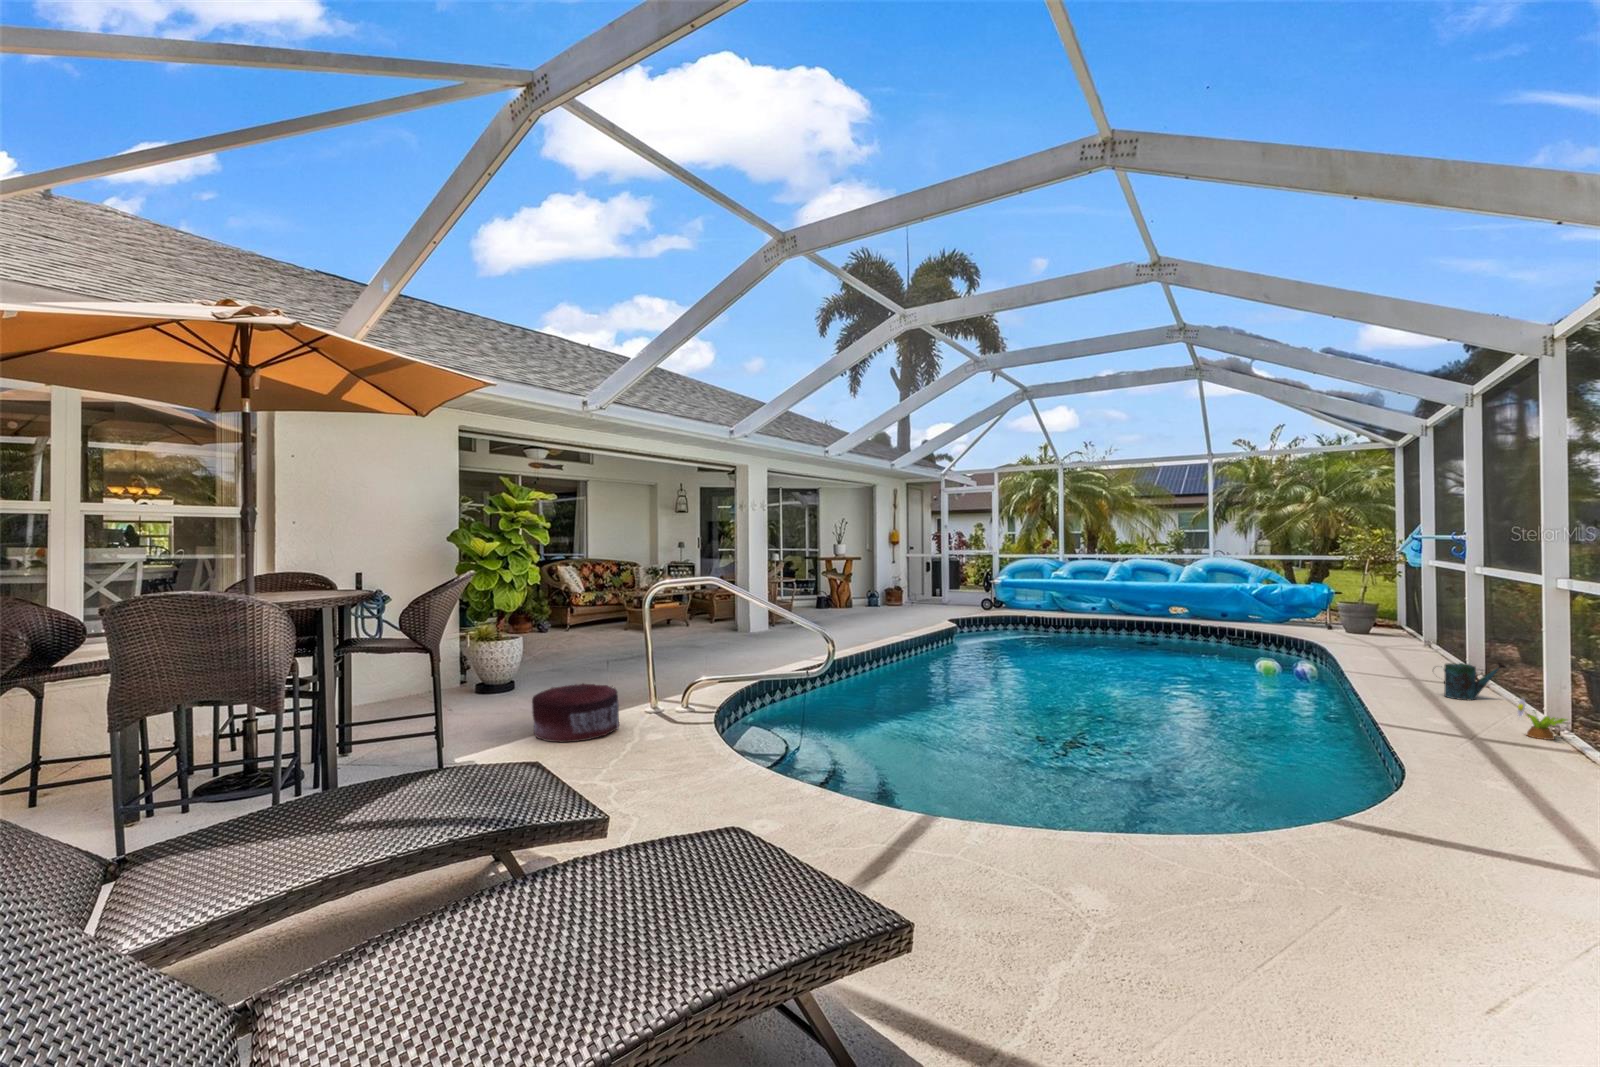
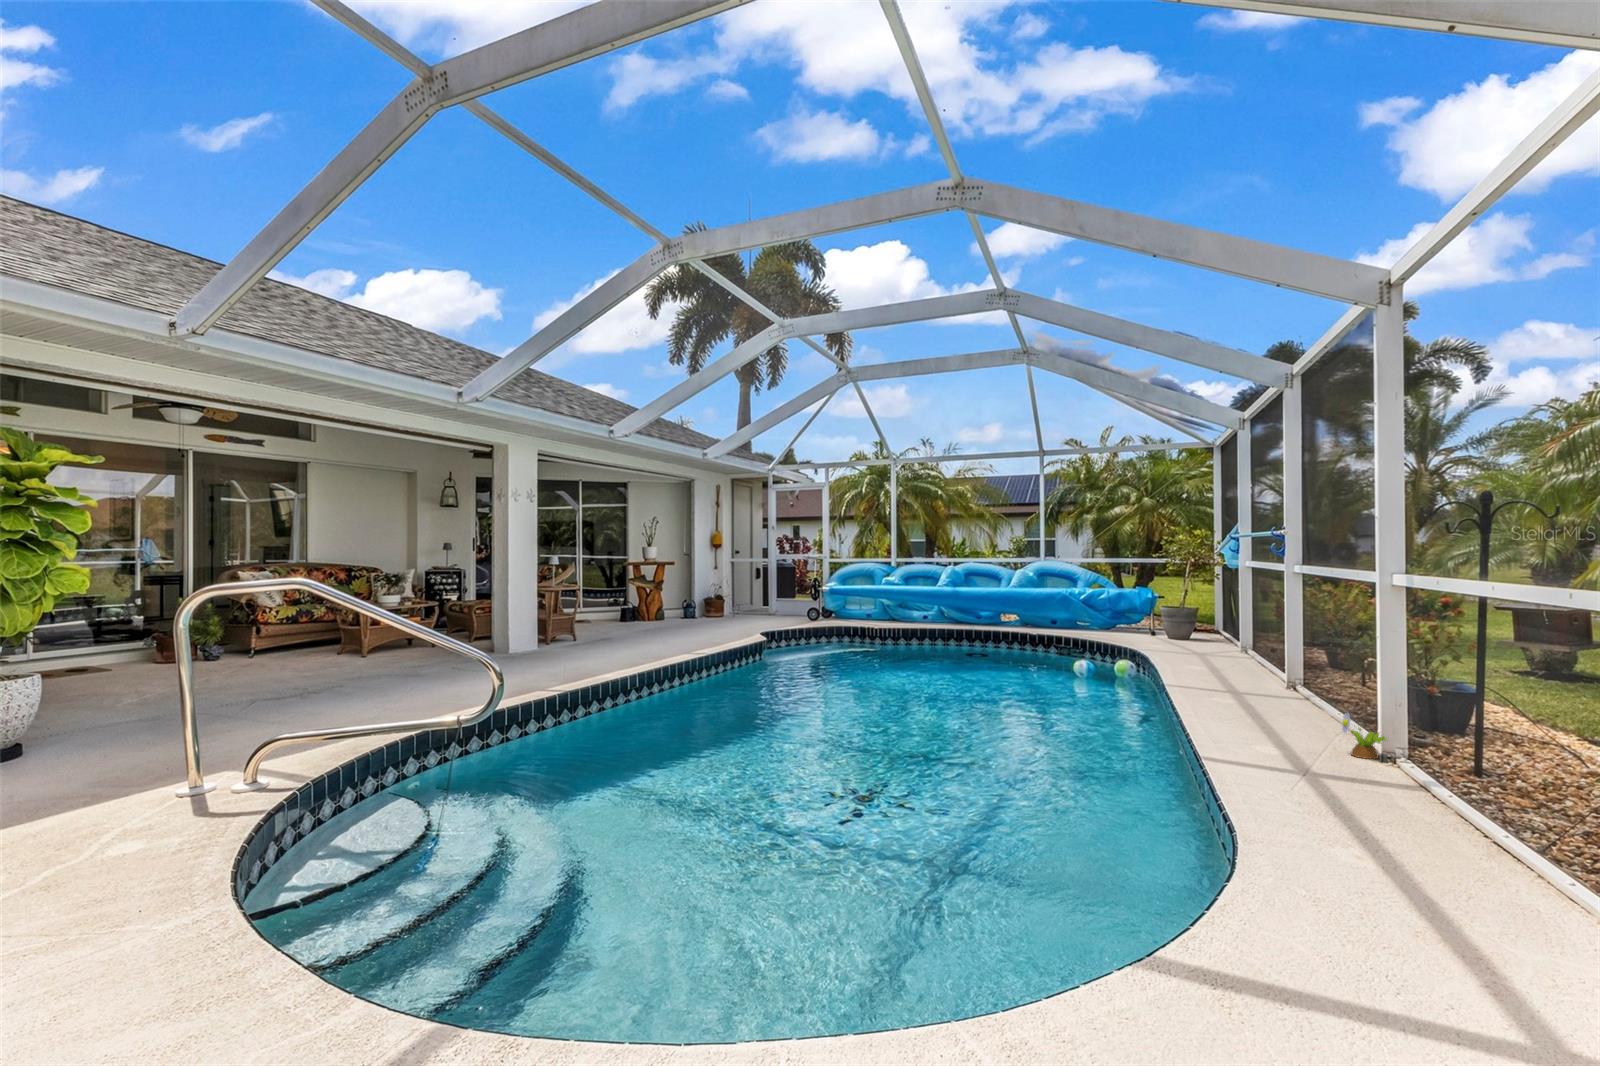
watering can: present [1444,662,1506,700] -> none [1254,669,1326,713]
pouf: present [532,683,619,742] -> none [42,739,212,838]

